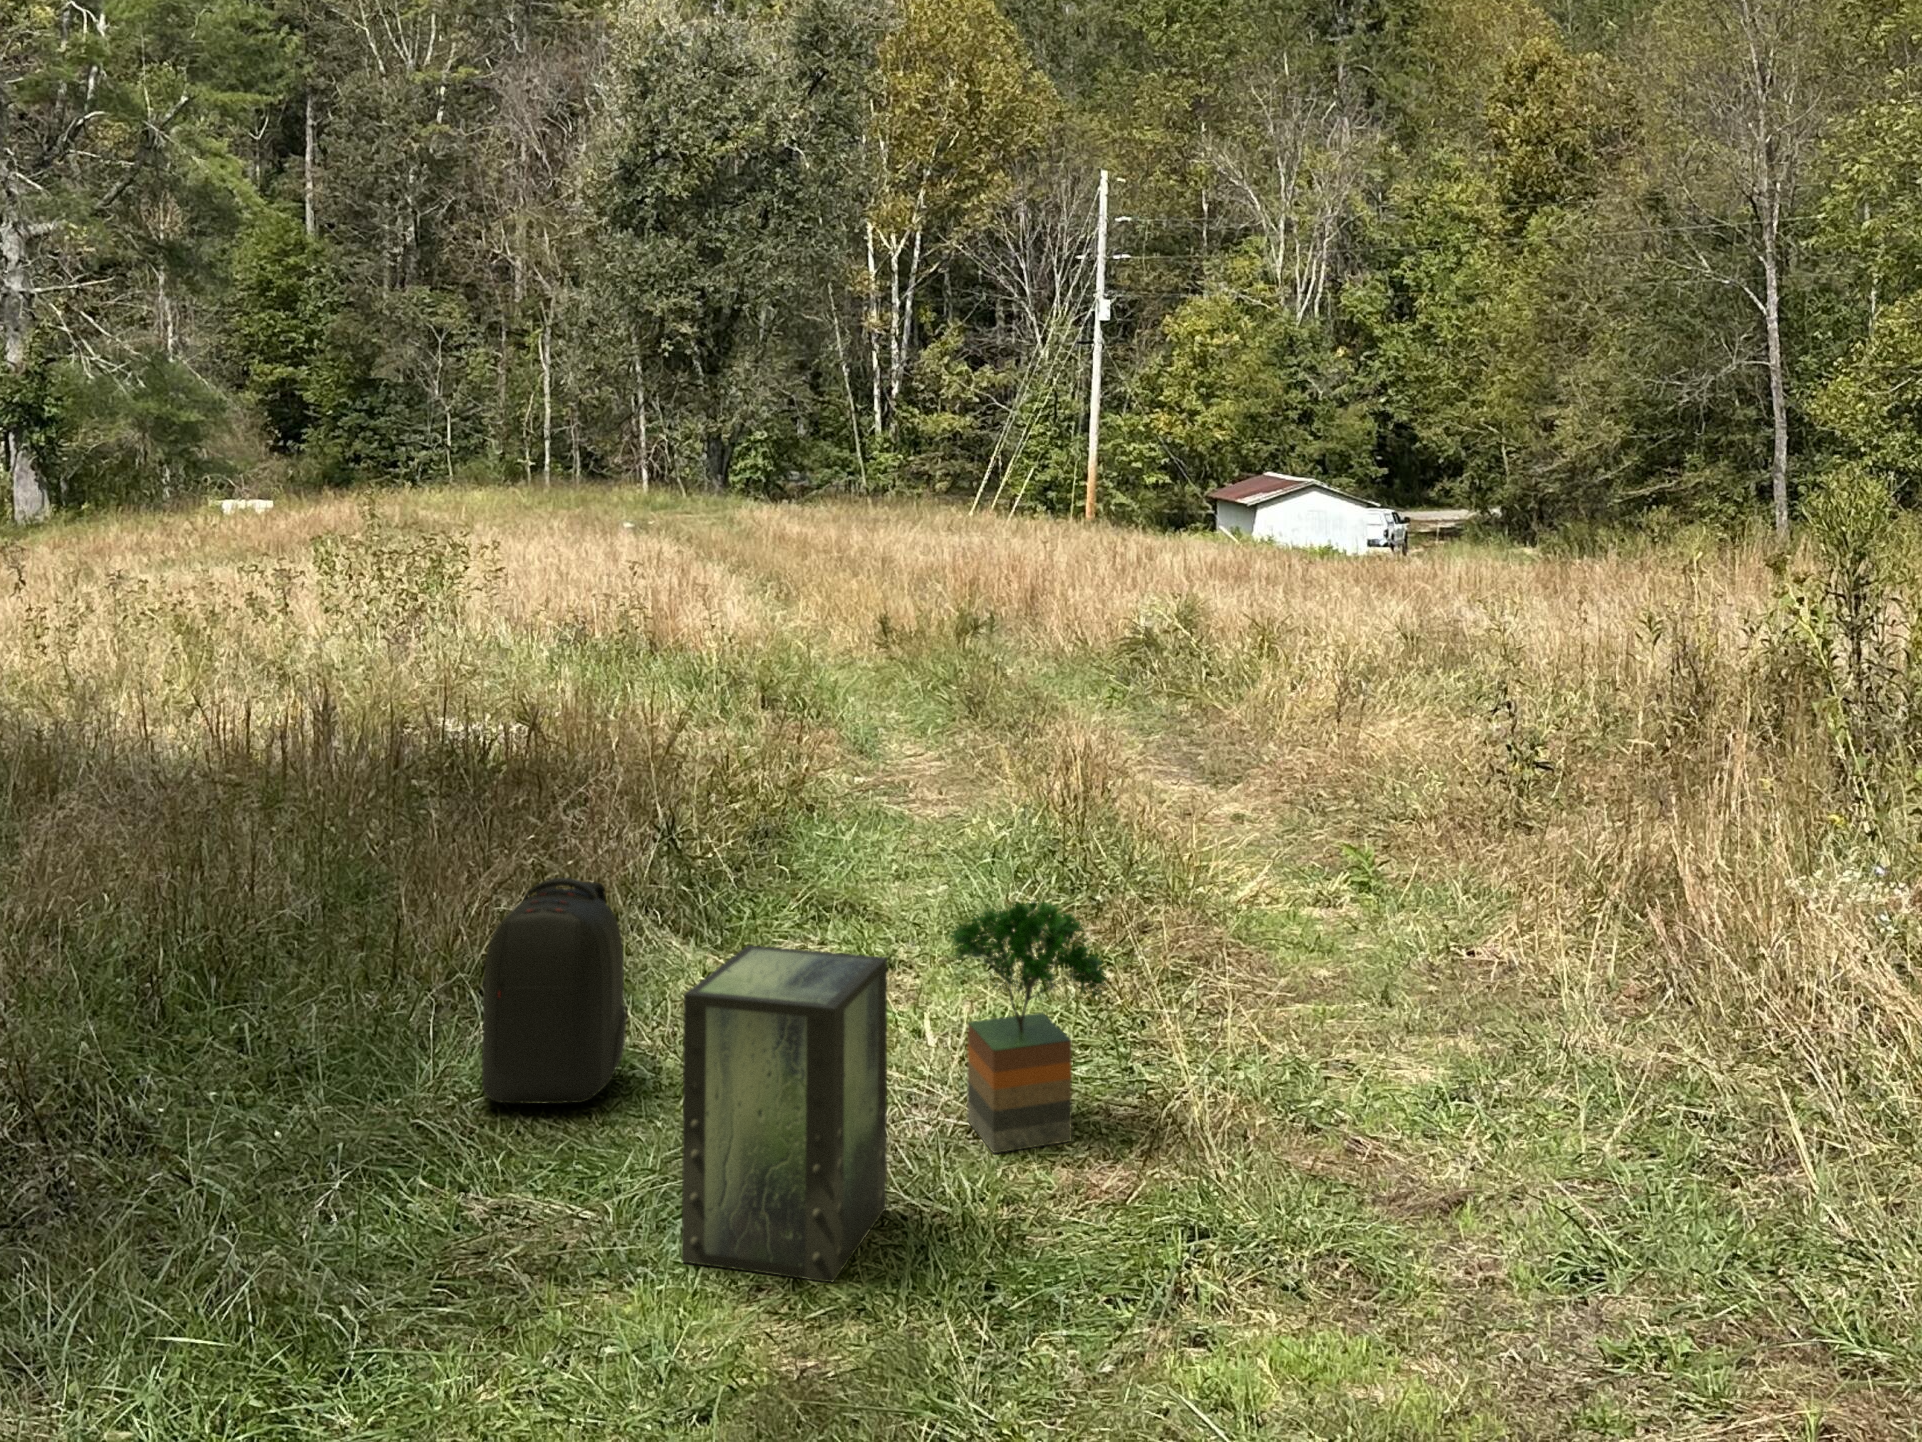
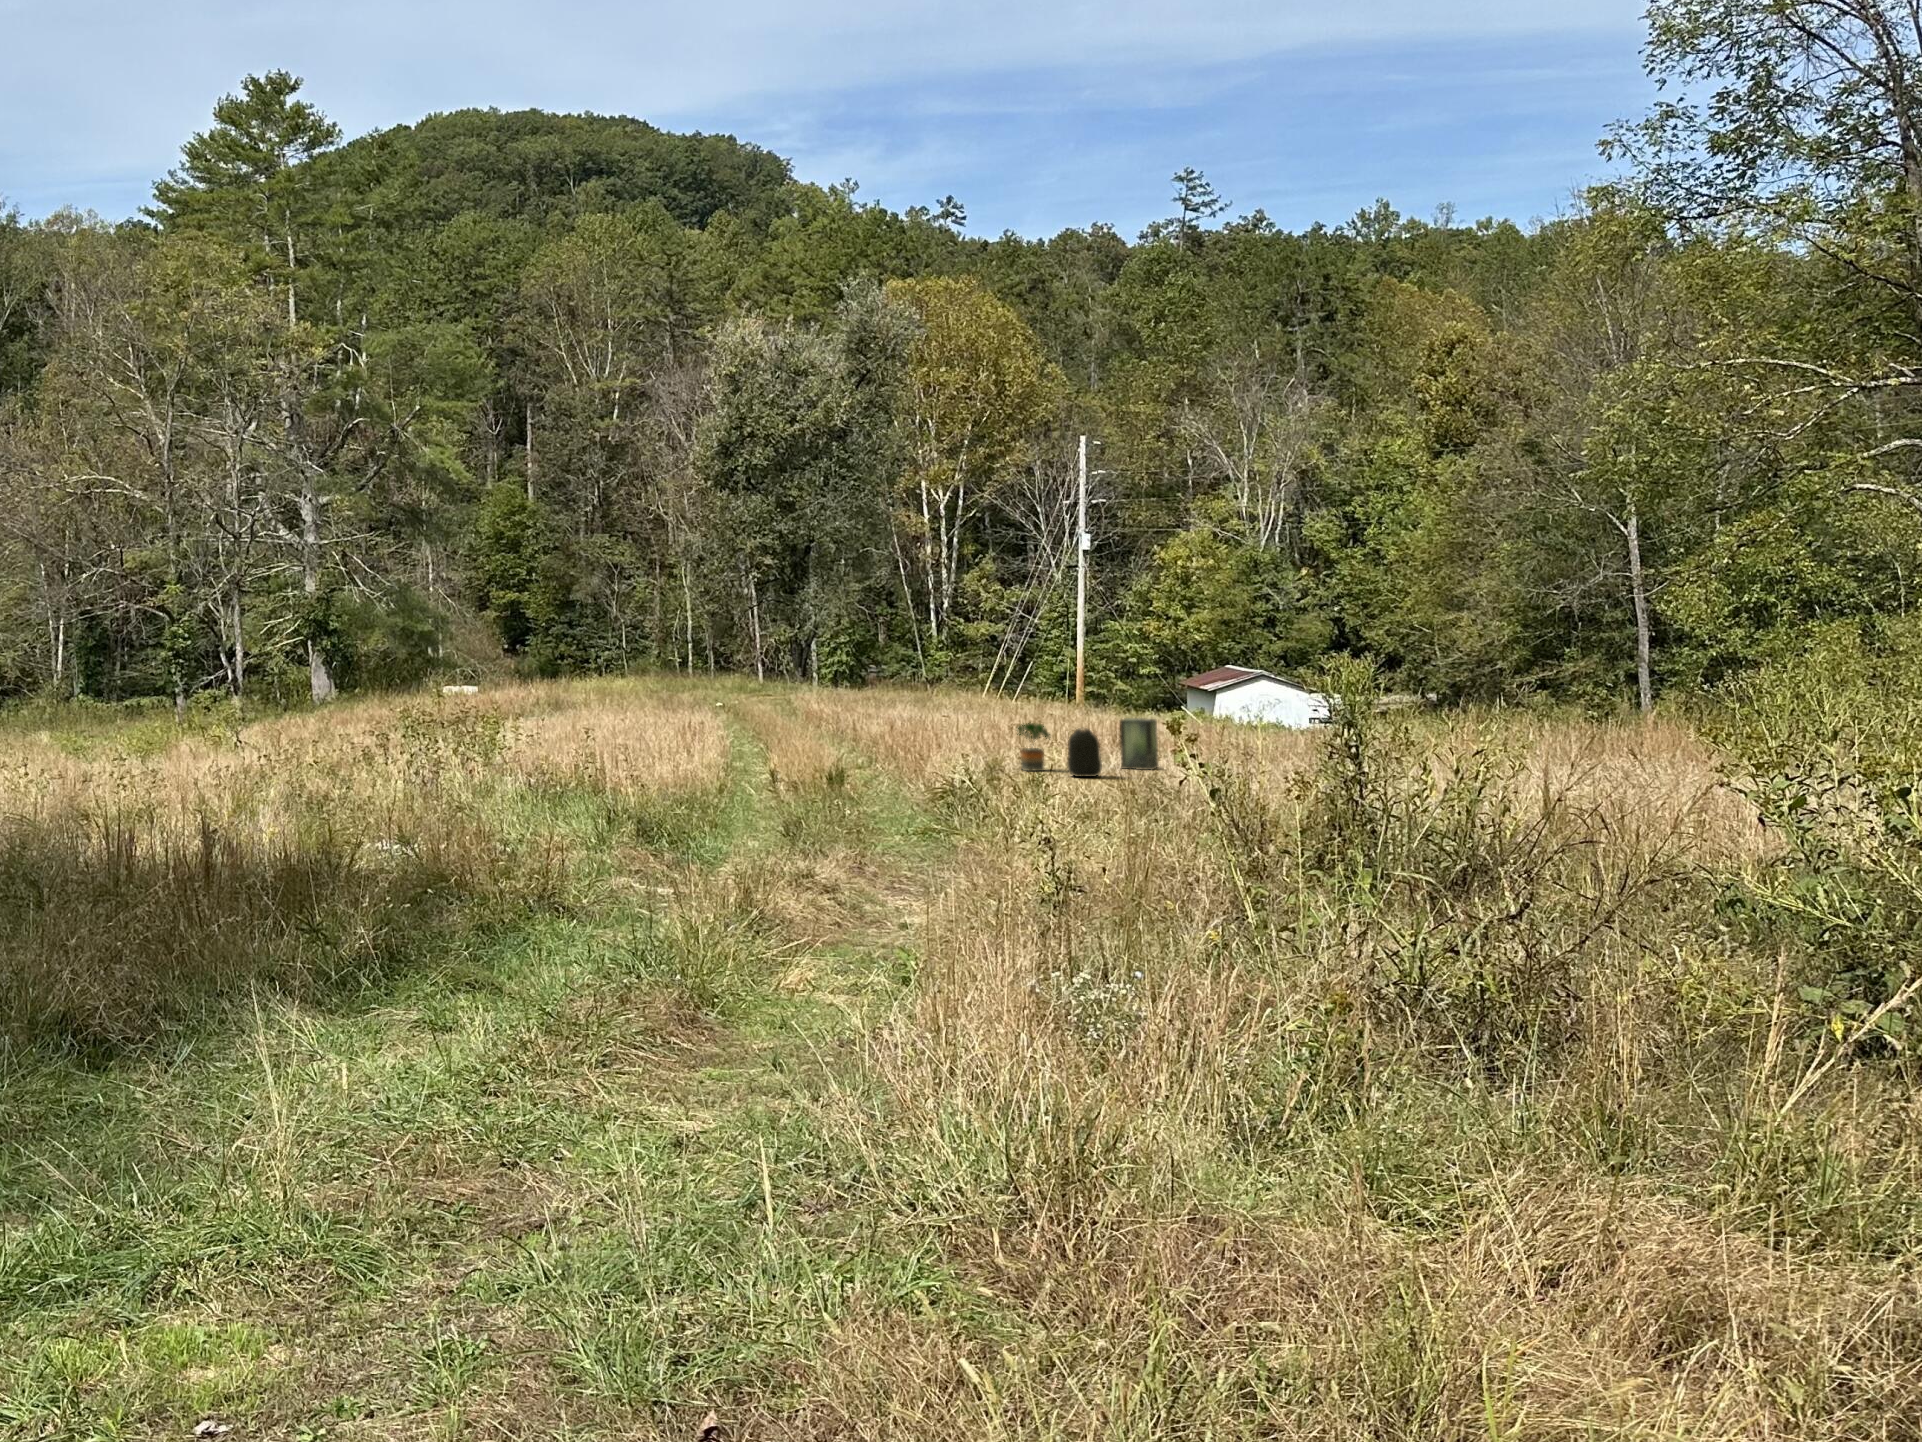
backpack: present [482,878,628,1104] -> present [1067,729,1102,777]
storage box: present [682,945,888,1282] -> present [1120,718,1159,770]

